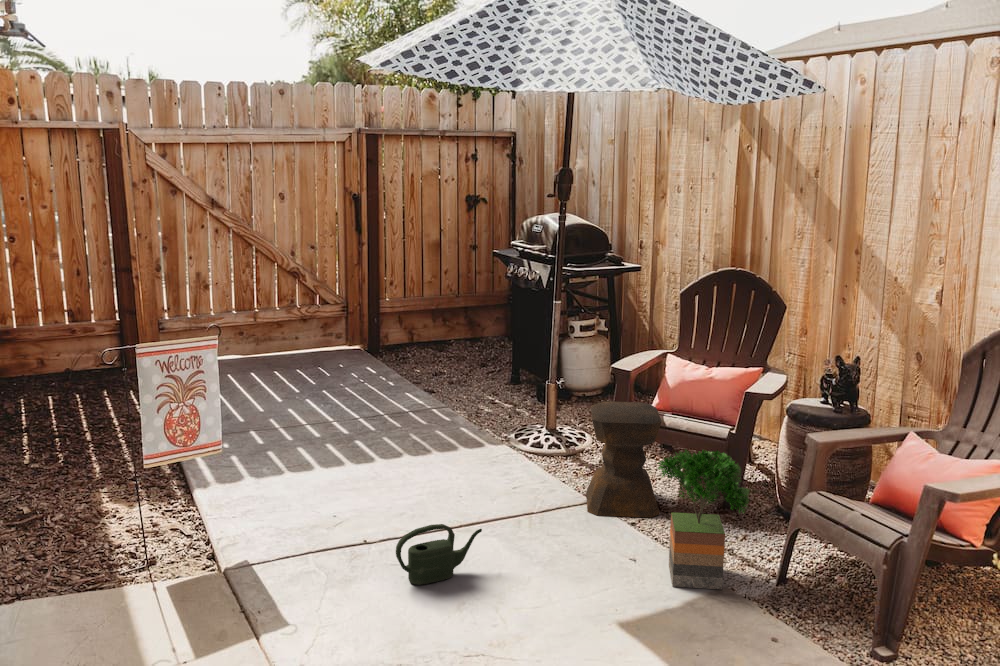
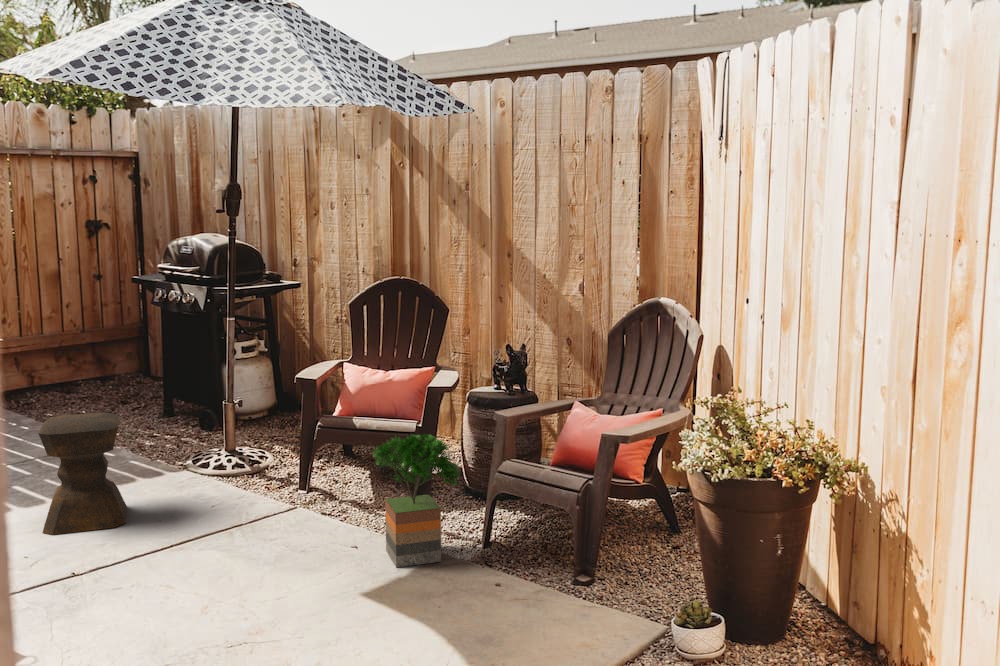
stool: present [586,401,662,517] -> present [38,412,127,535]
watering can: present [396,524,482,585] -> none [105,545,197,616]

